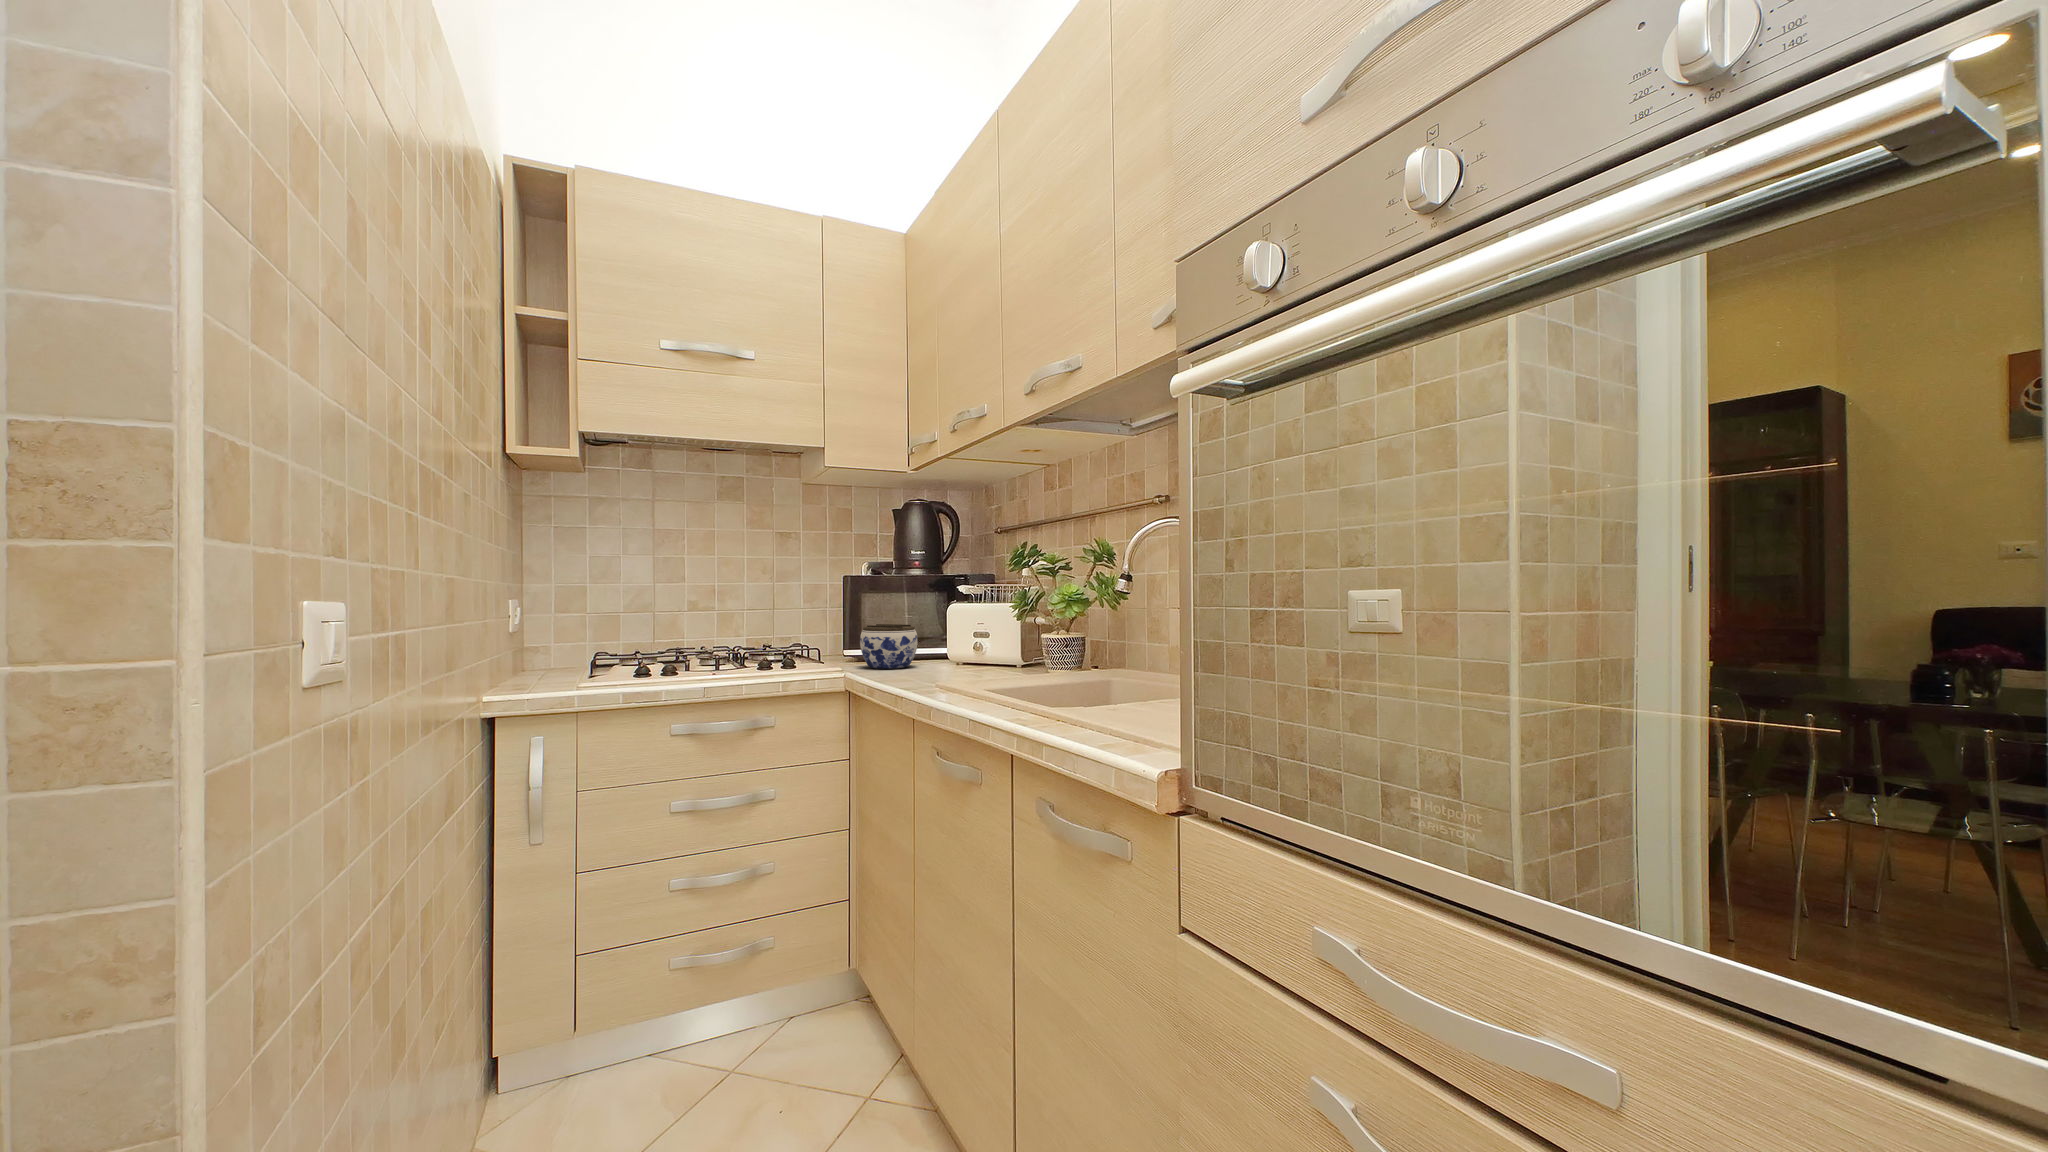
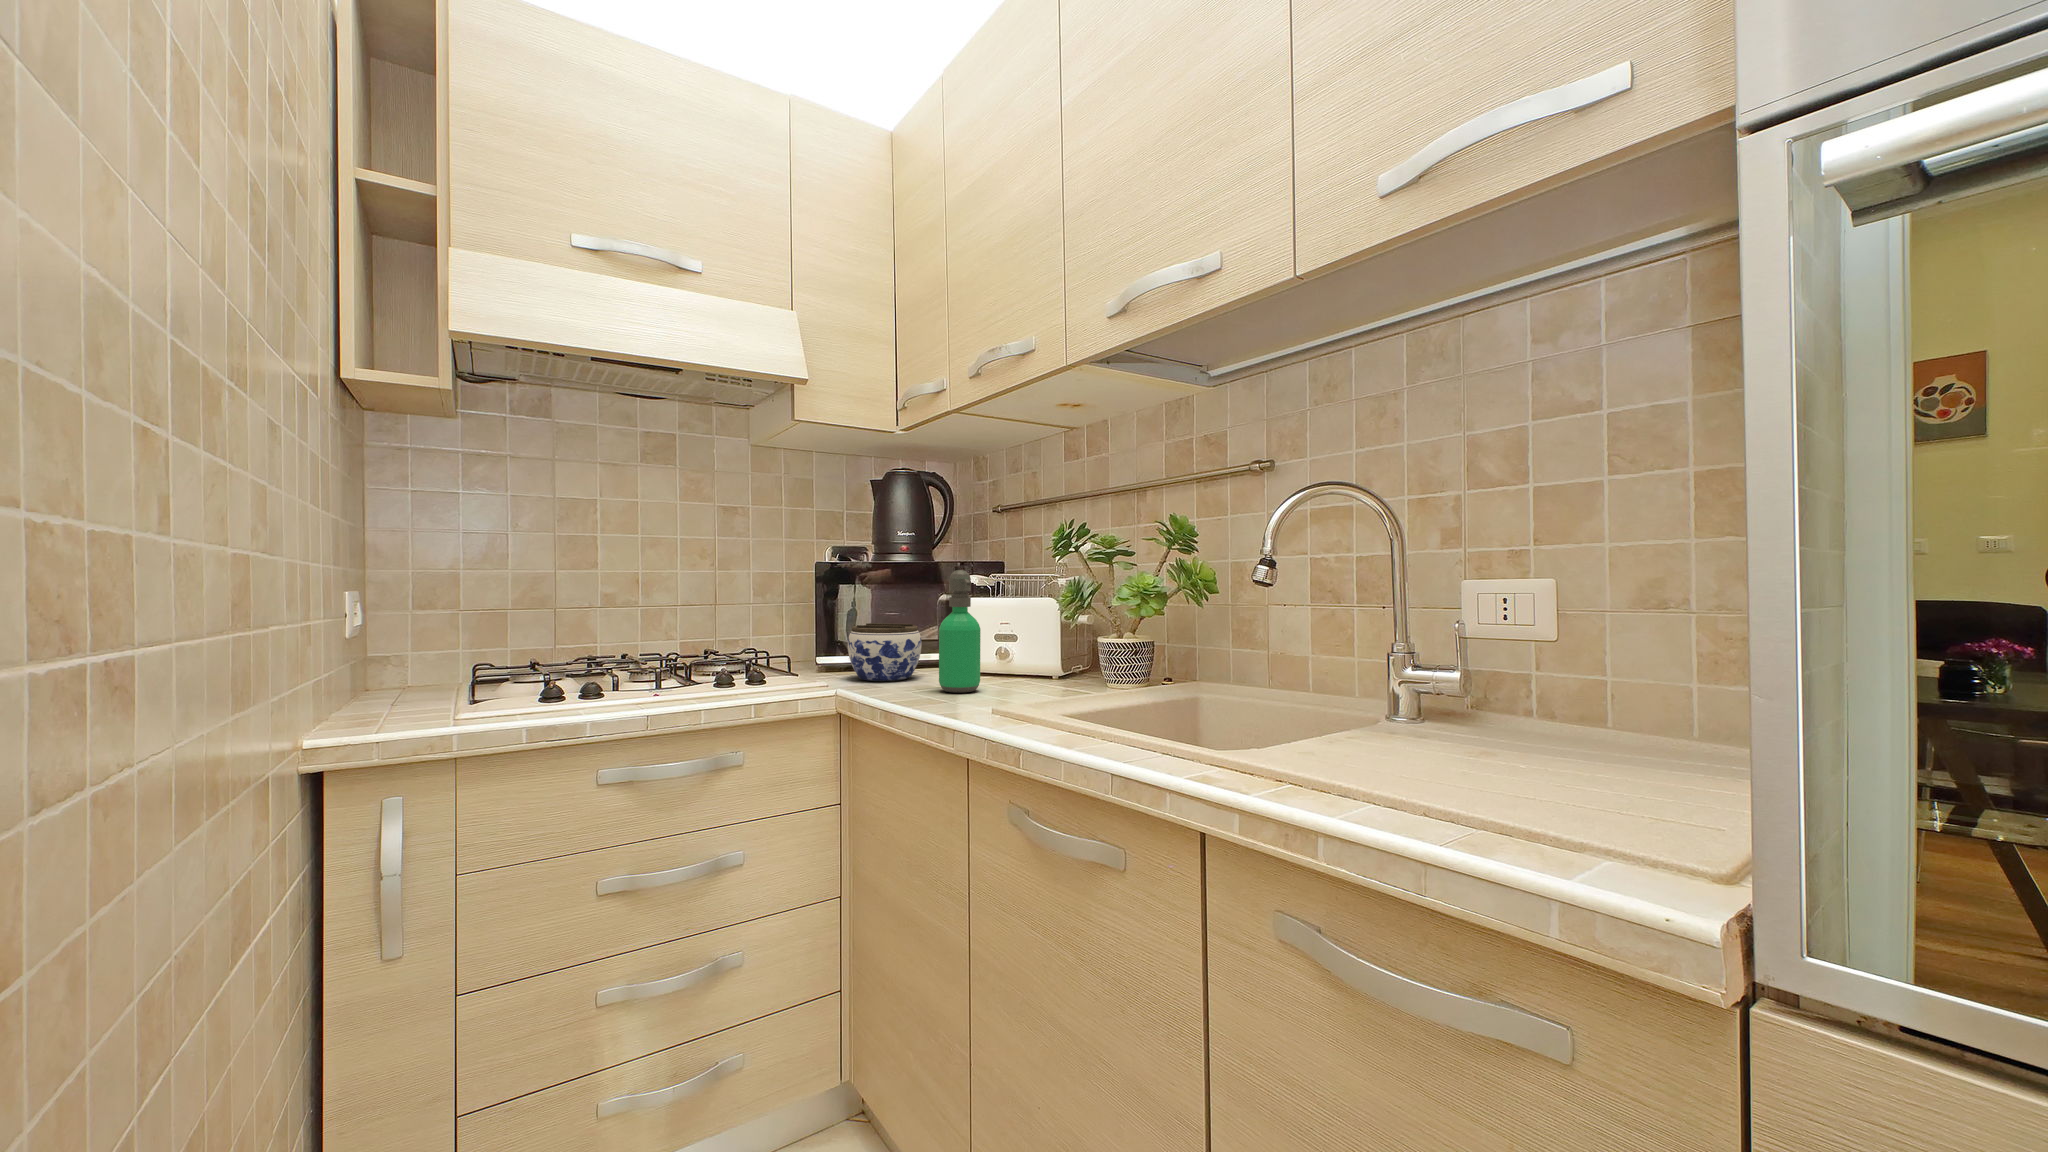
soap dispenser: none [919,582,951,676] -> present [939,570,981,692]

